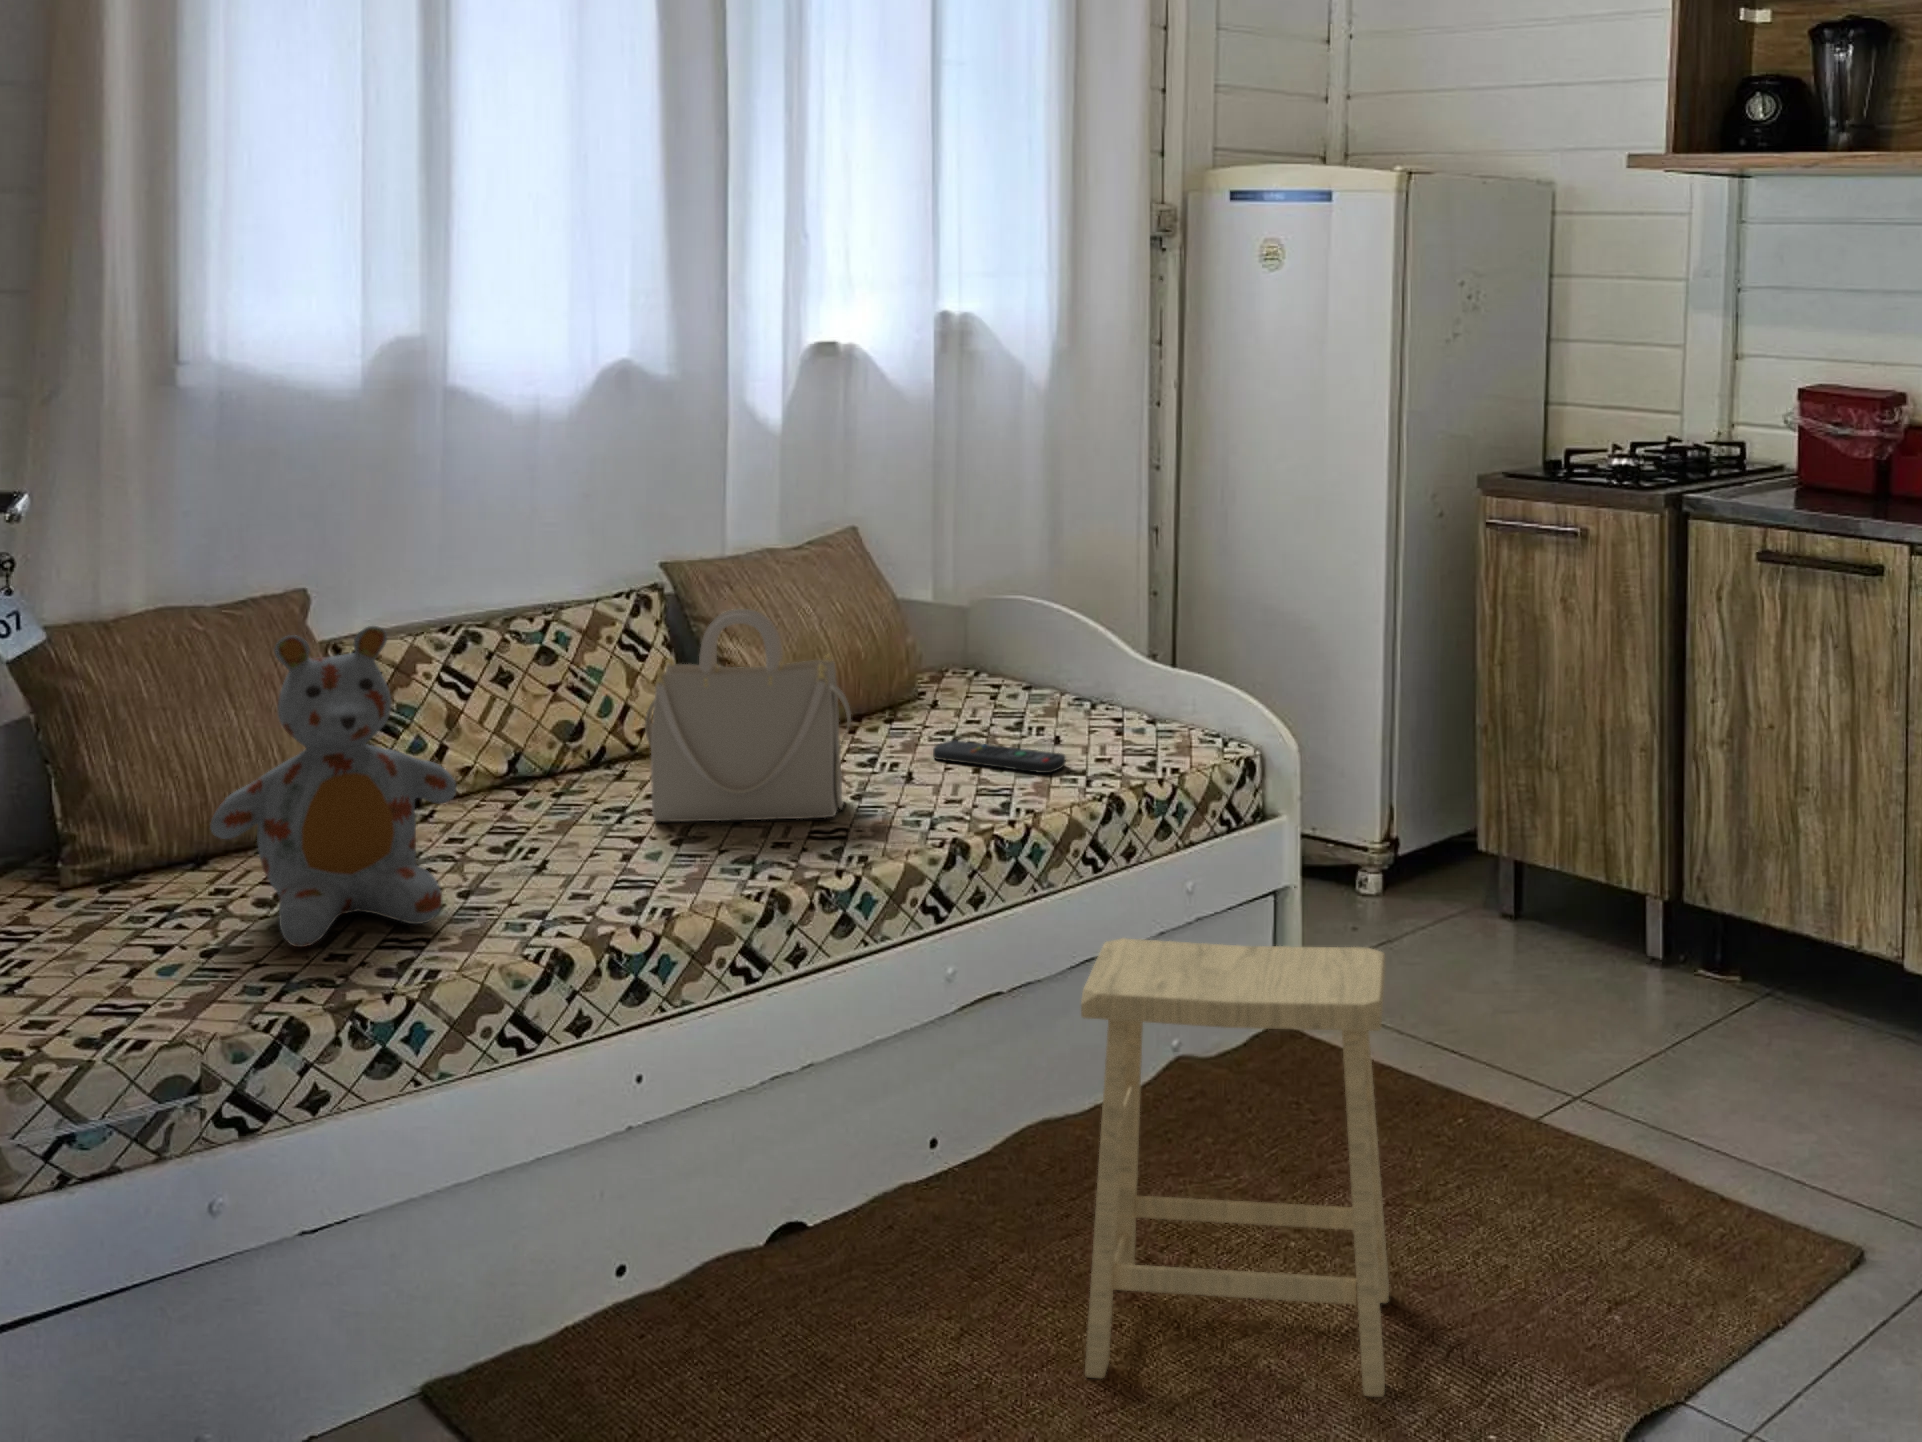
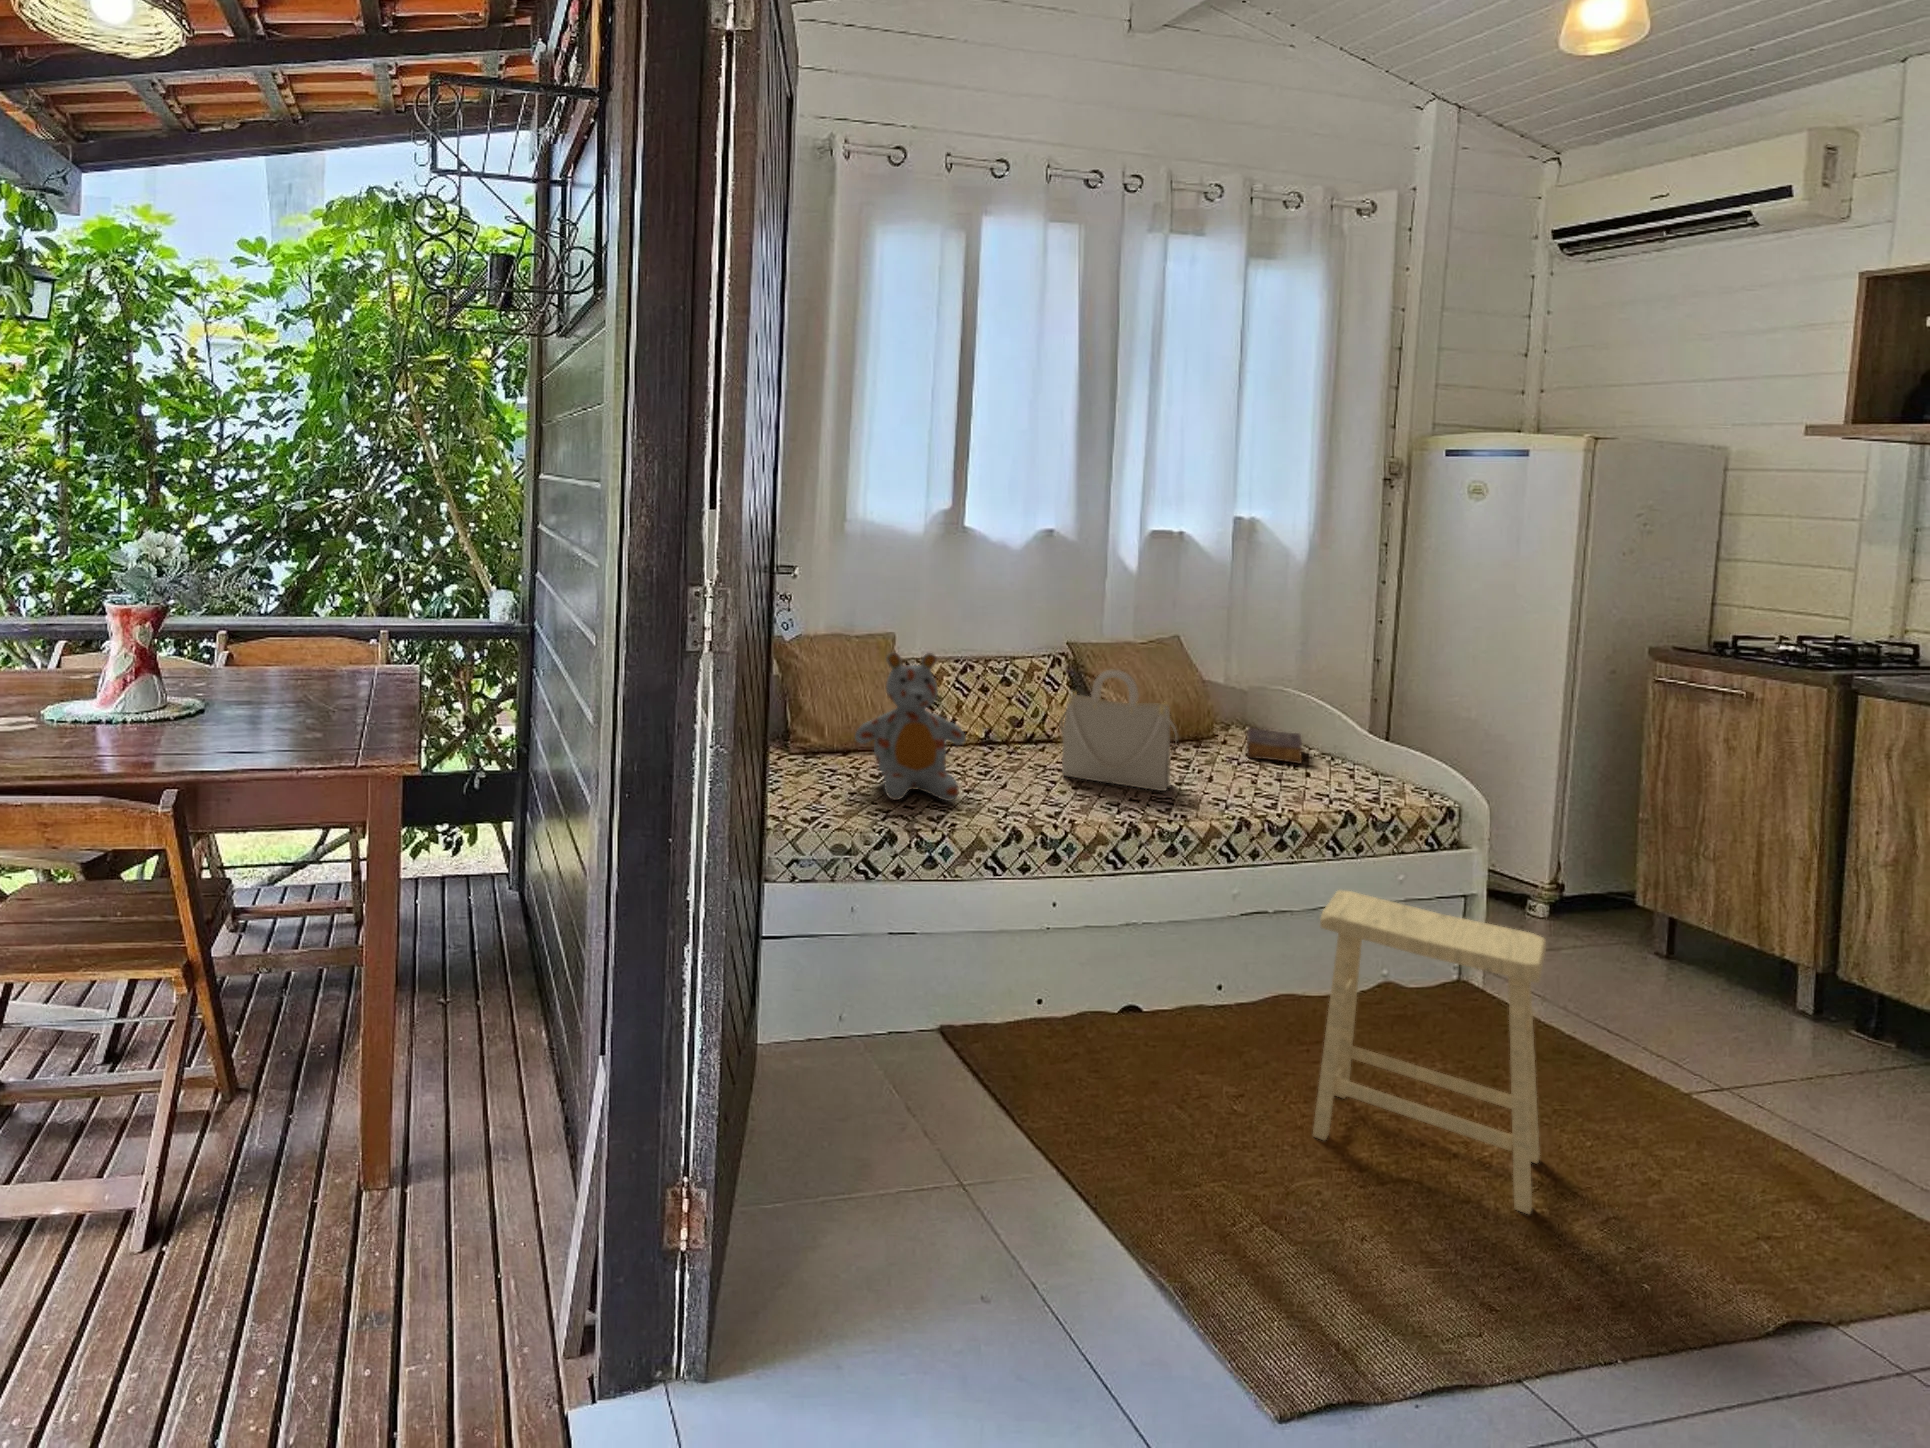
book: none [965,671,1048,727] -> present [1247,728,1303,764]
remote control: present [933,740,1066,773] -> none [1226,763,1314,791]

